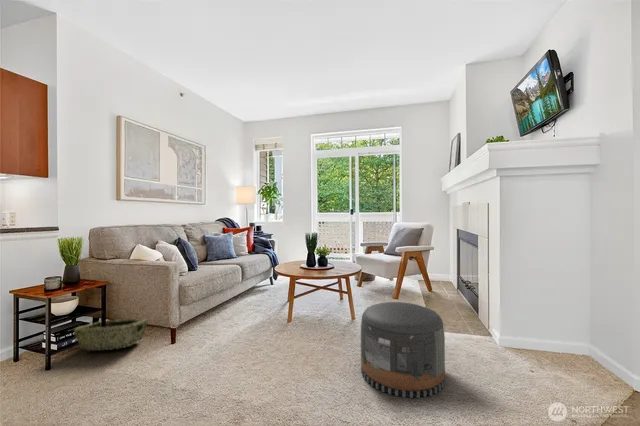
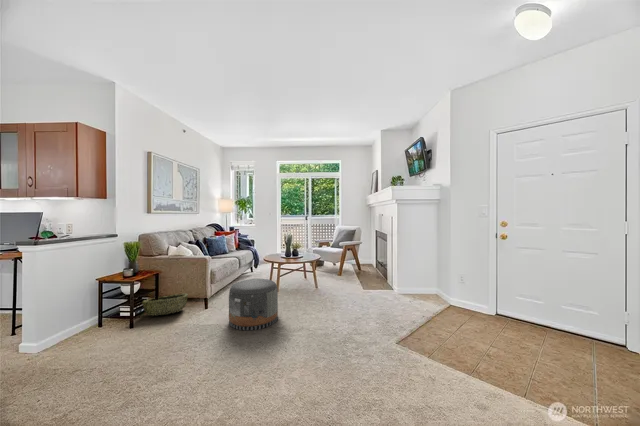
pouf: present [361,302,445,398] -> present [229,279,278,330]

